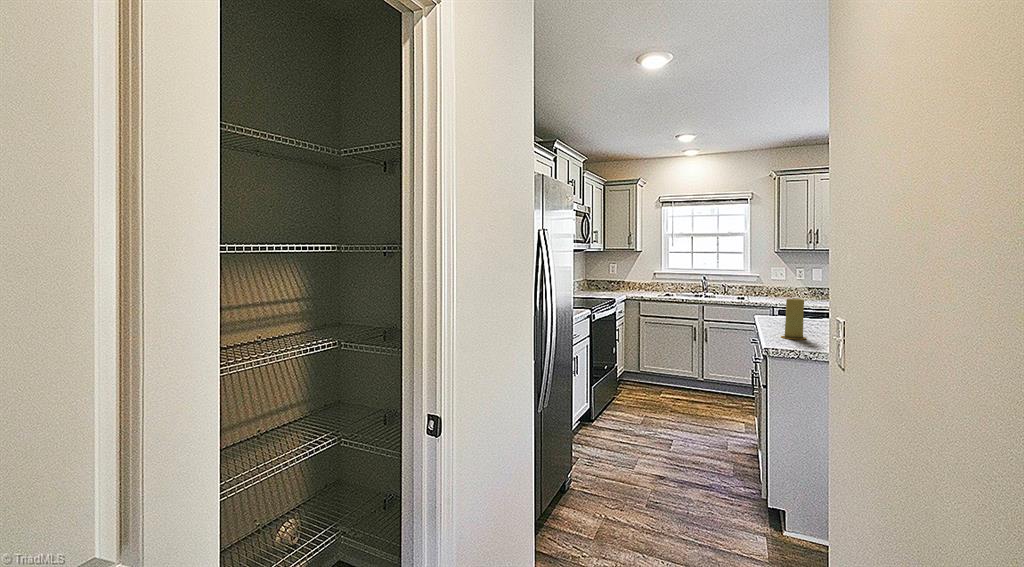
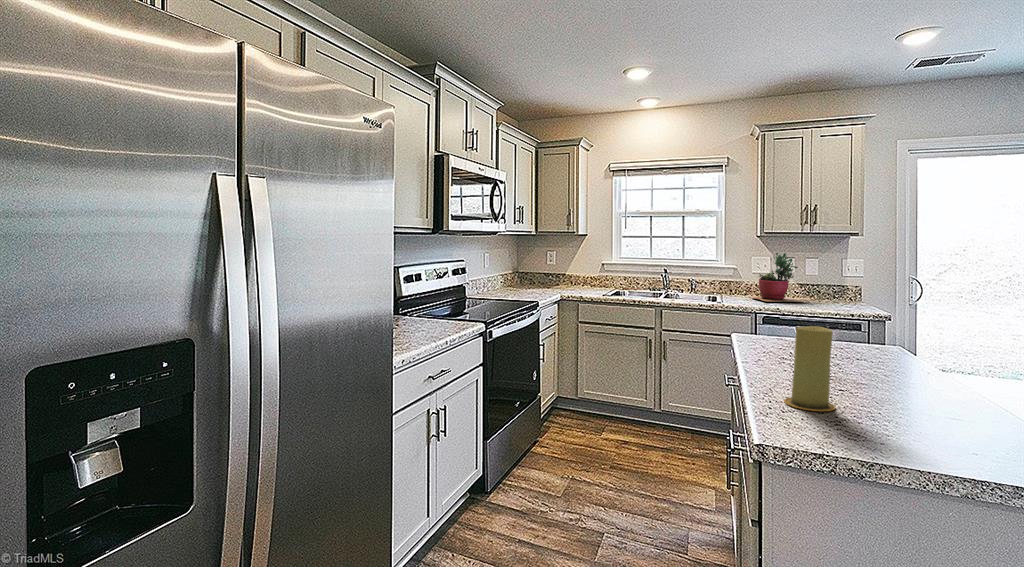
succulent plant: none [769,264,812,300] -> present [753,253,804,302]

